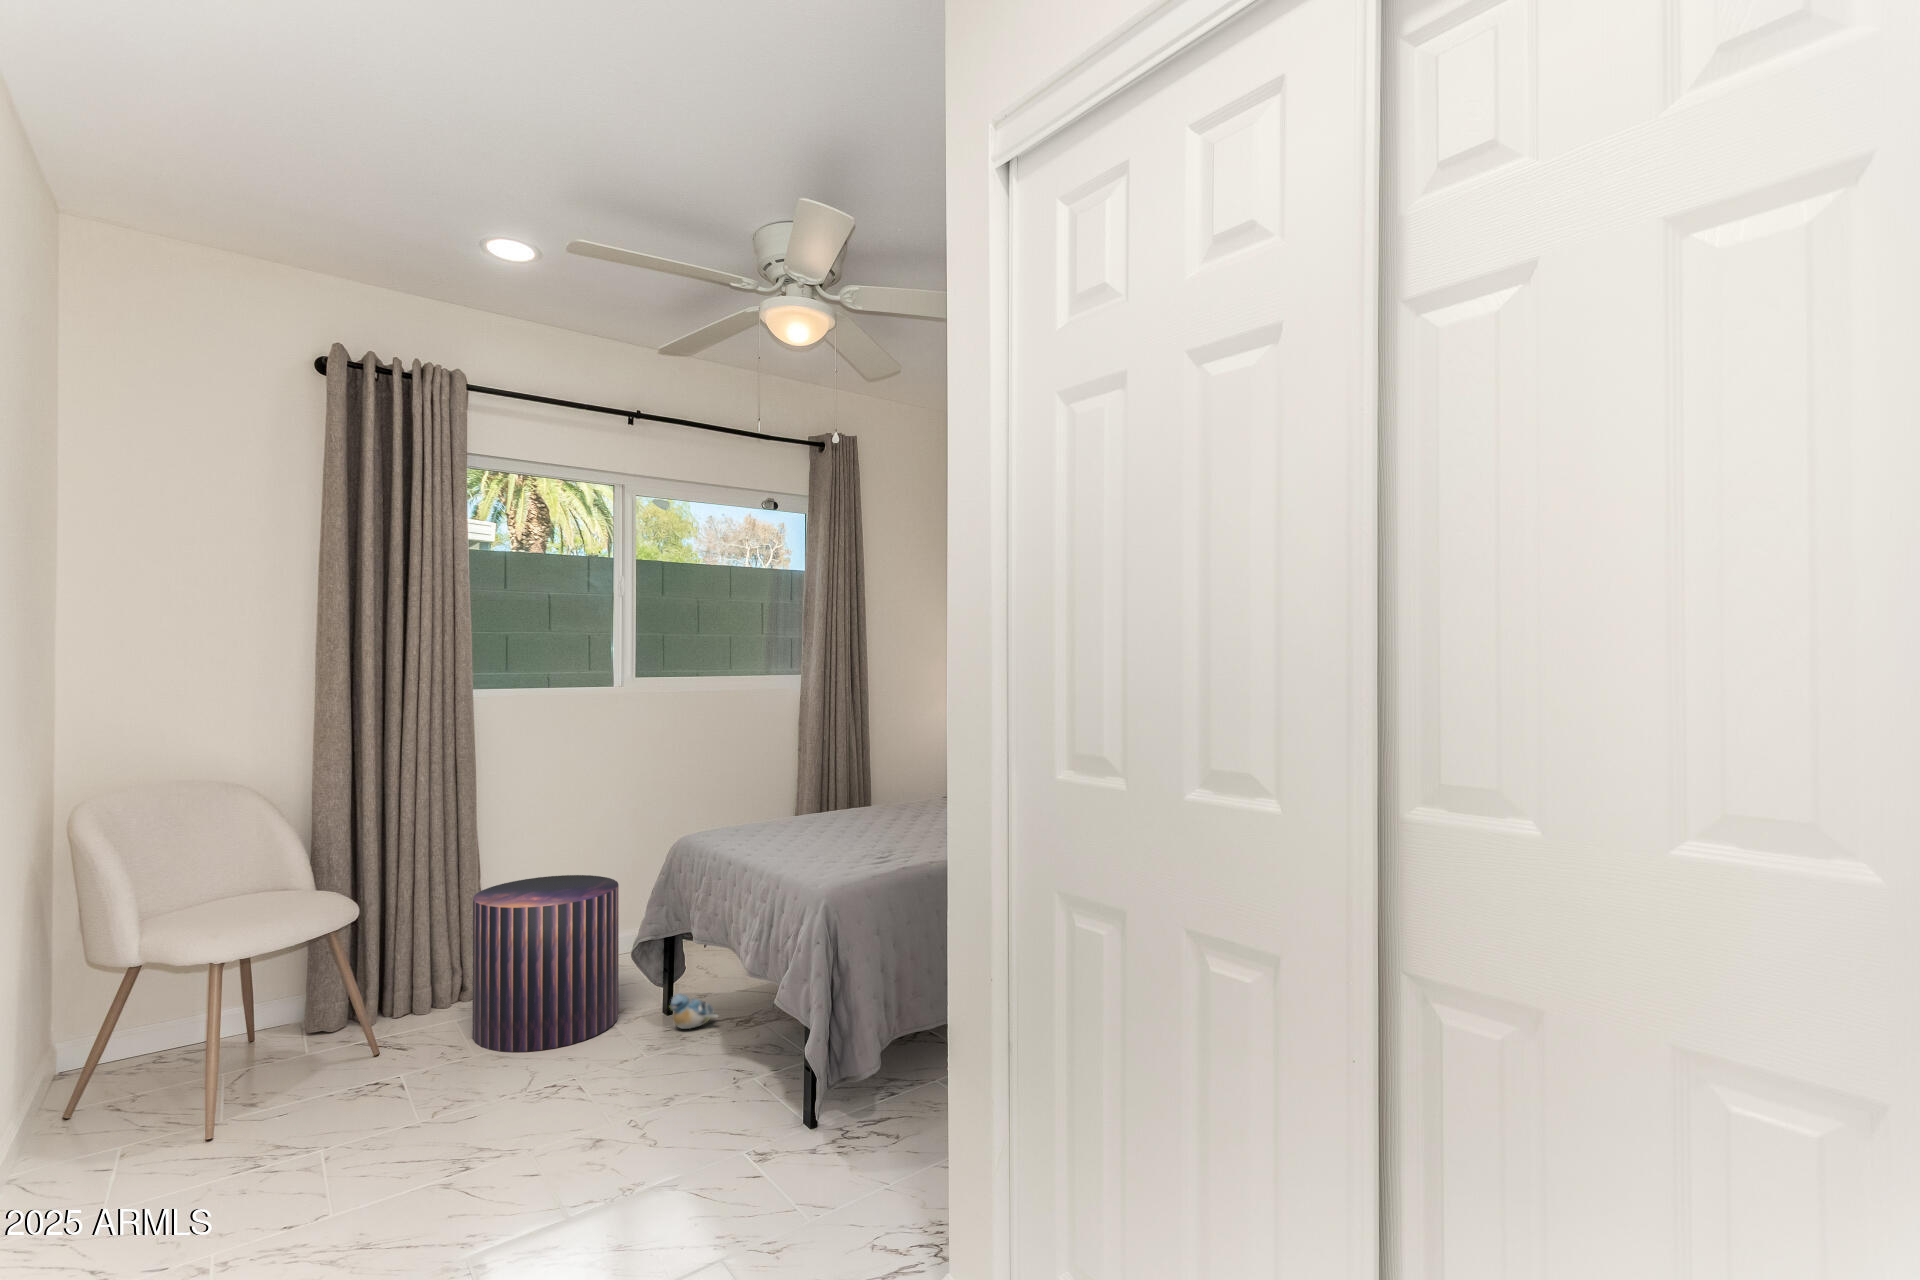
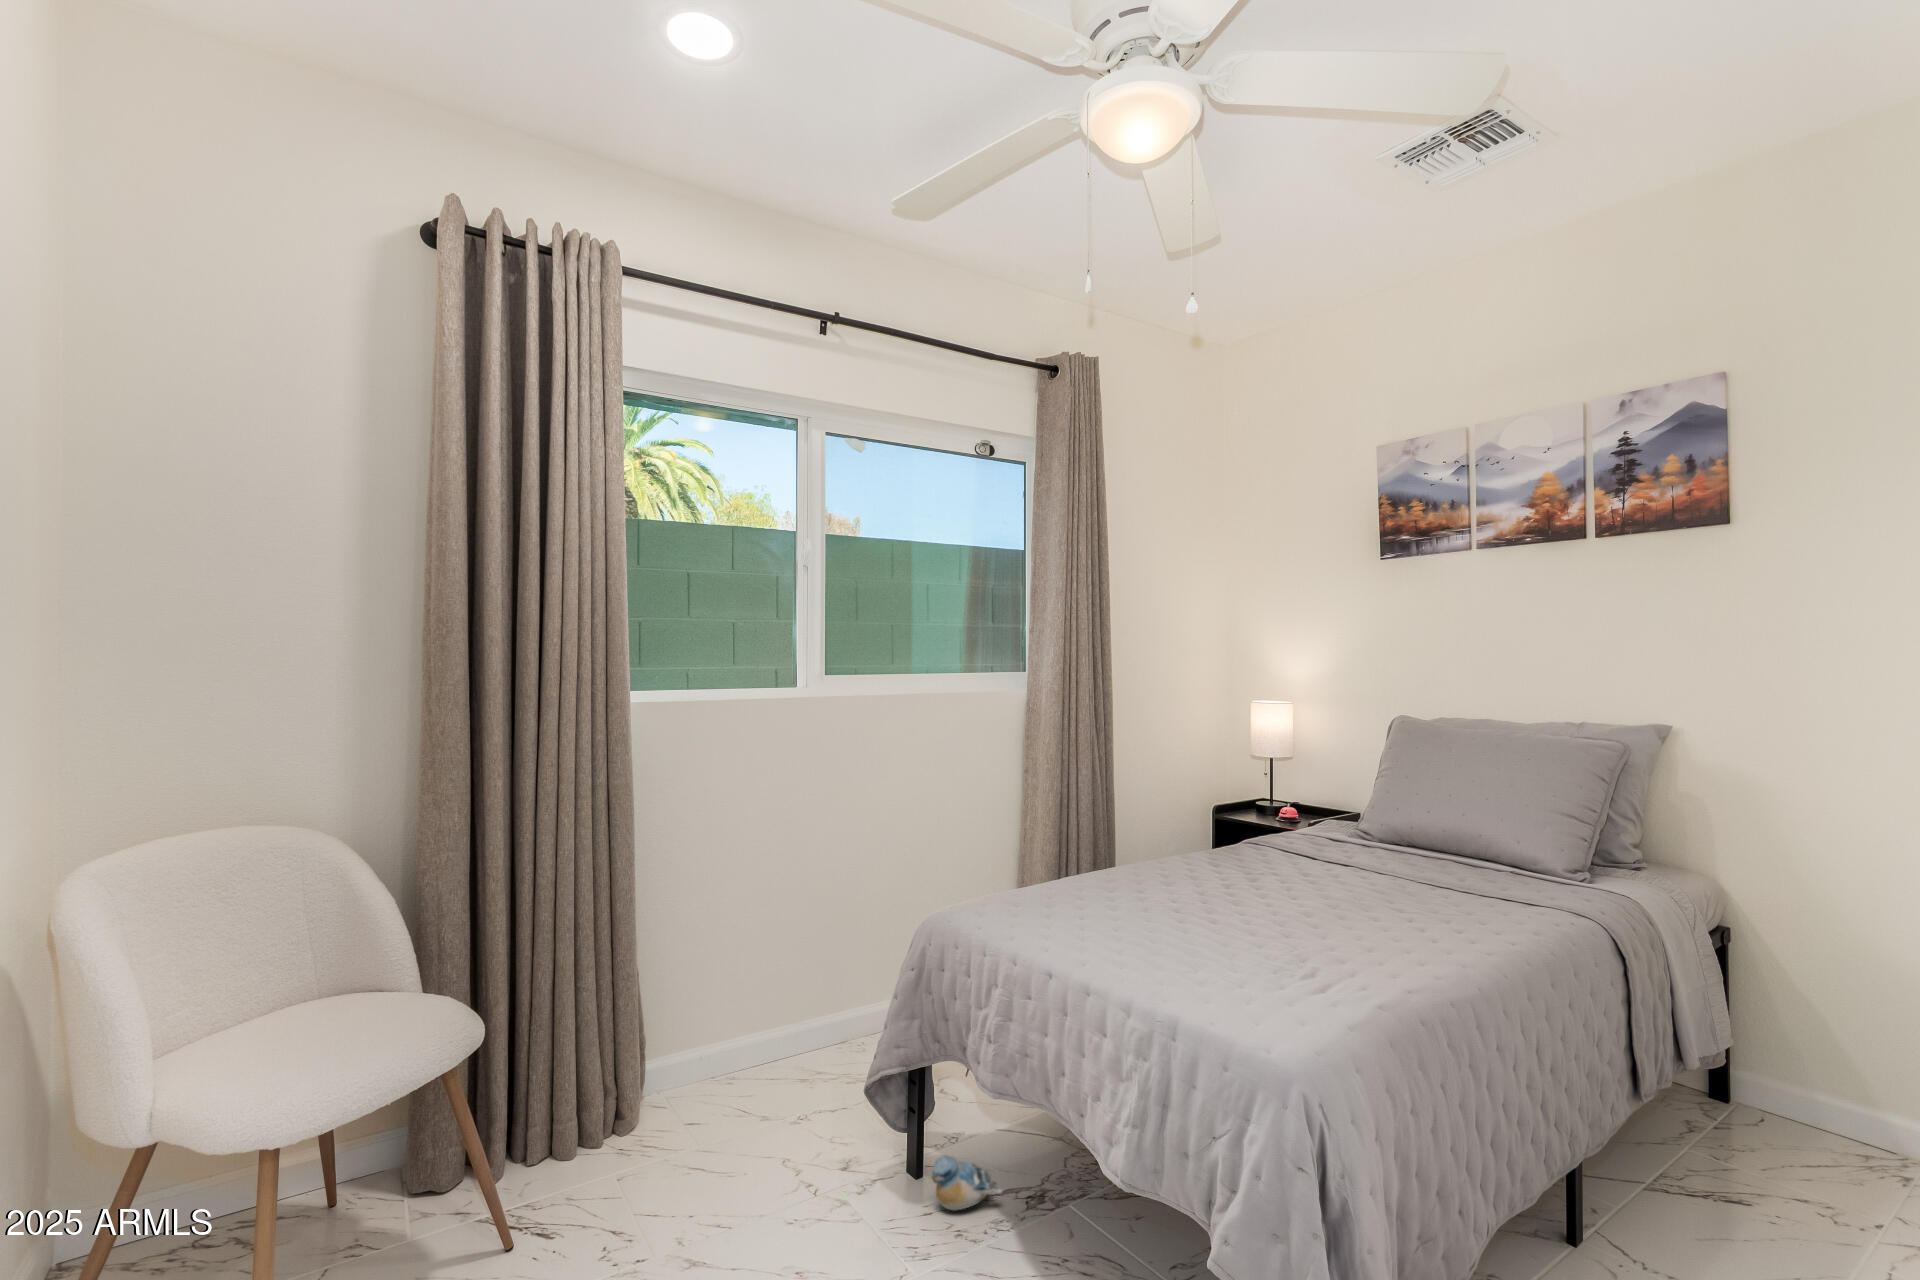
pouf: present [472,875,619,1052] -> none [643,959,846,1250]

